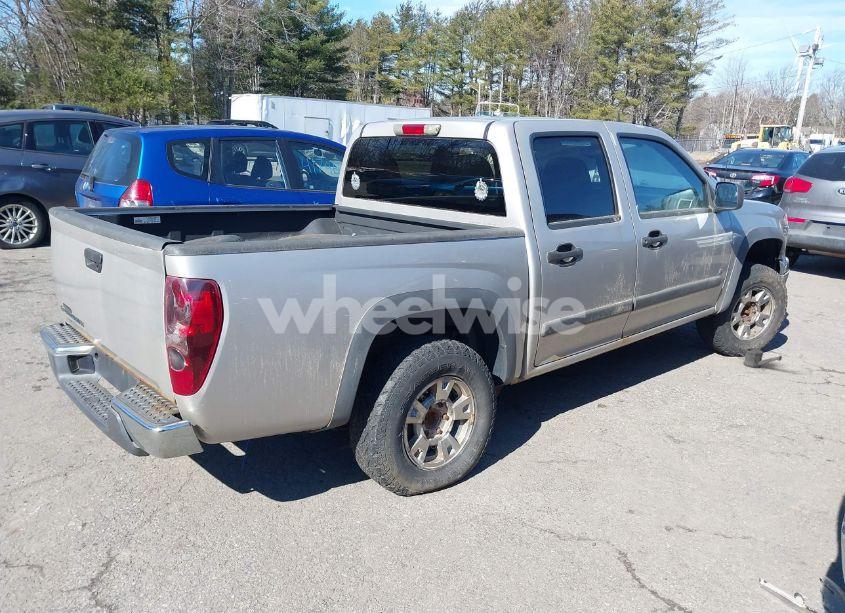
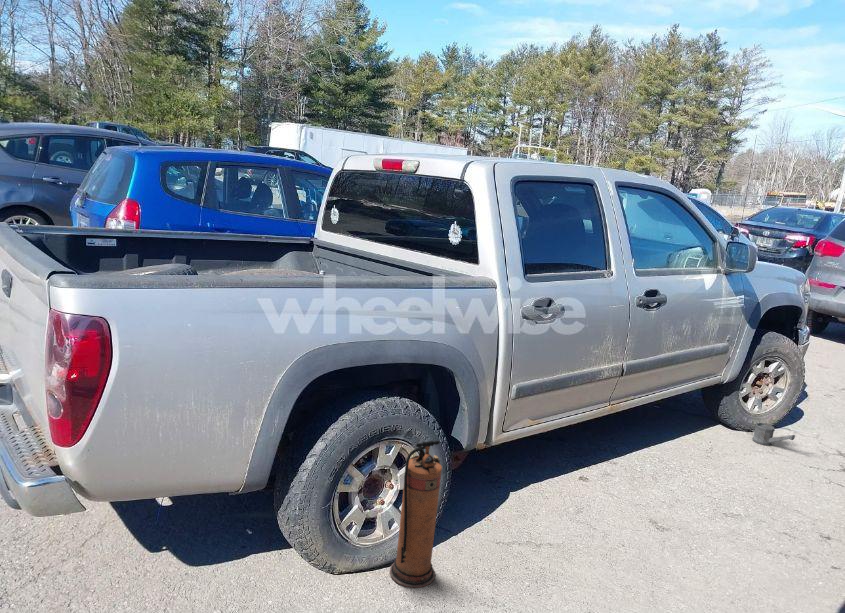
fire extinguisher: none [452,373,494,503] -> present [390,441,442,588]

